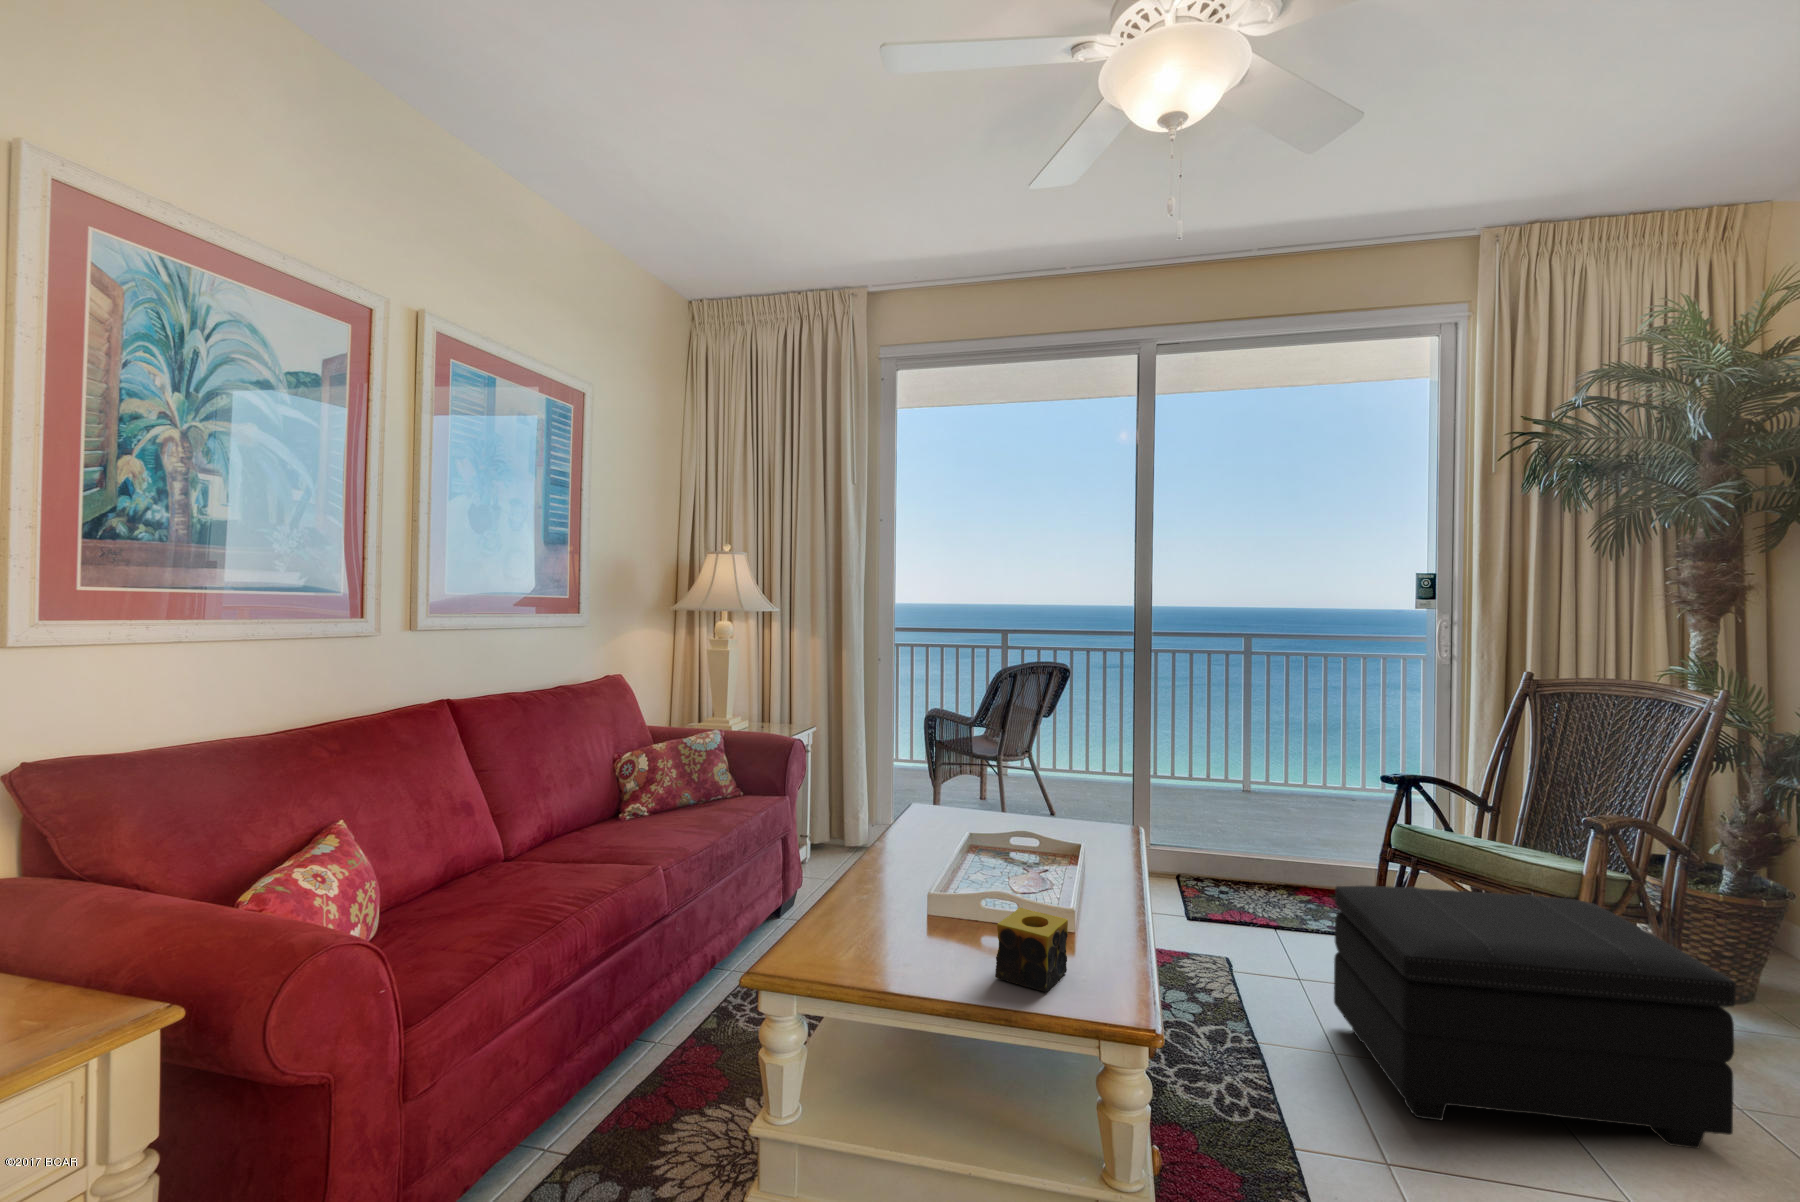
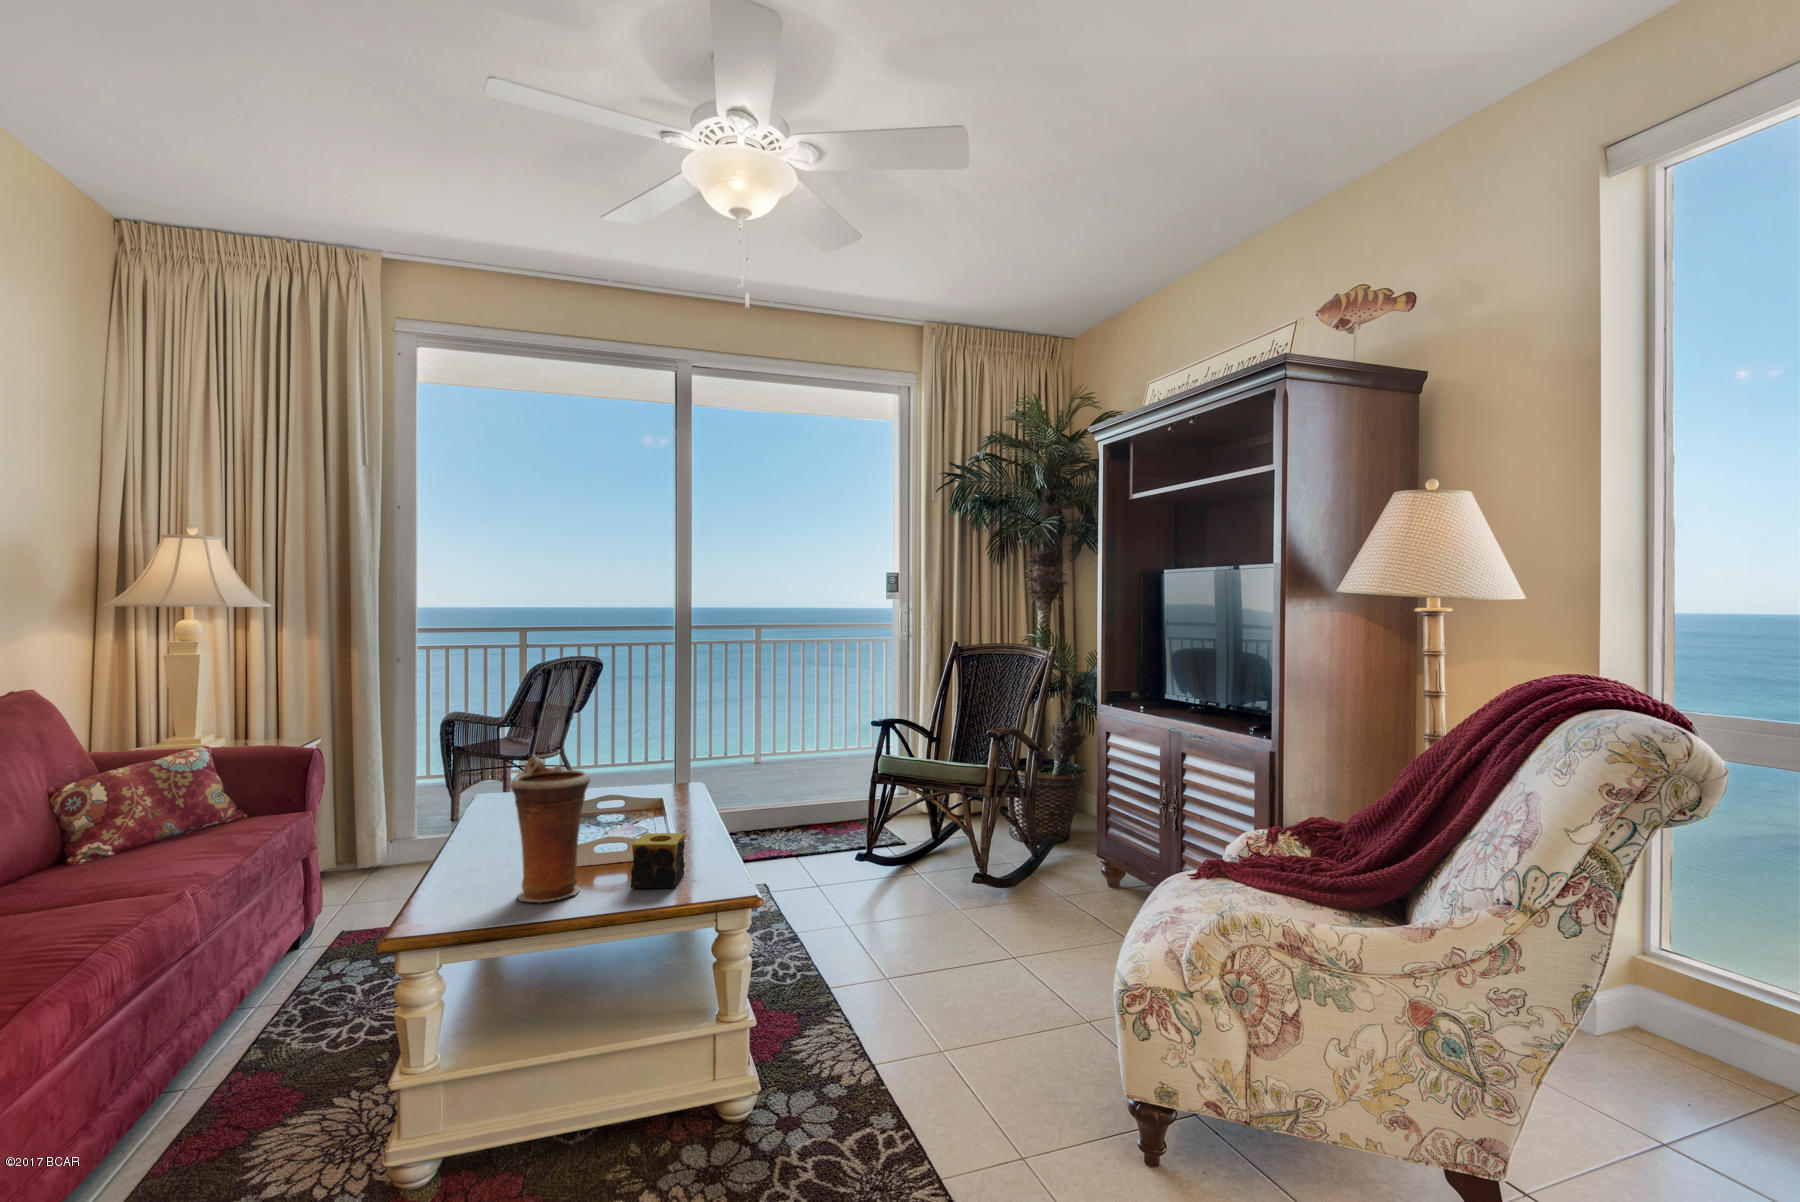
vase: none [868,796,963,973] -> present [510,757,590,902]
footstool: present [1334,886,1736,1148] -> none [844,789,1058,948]

